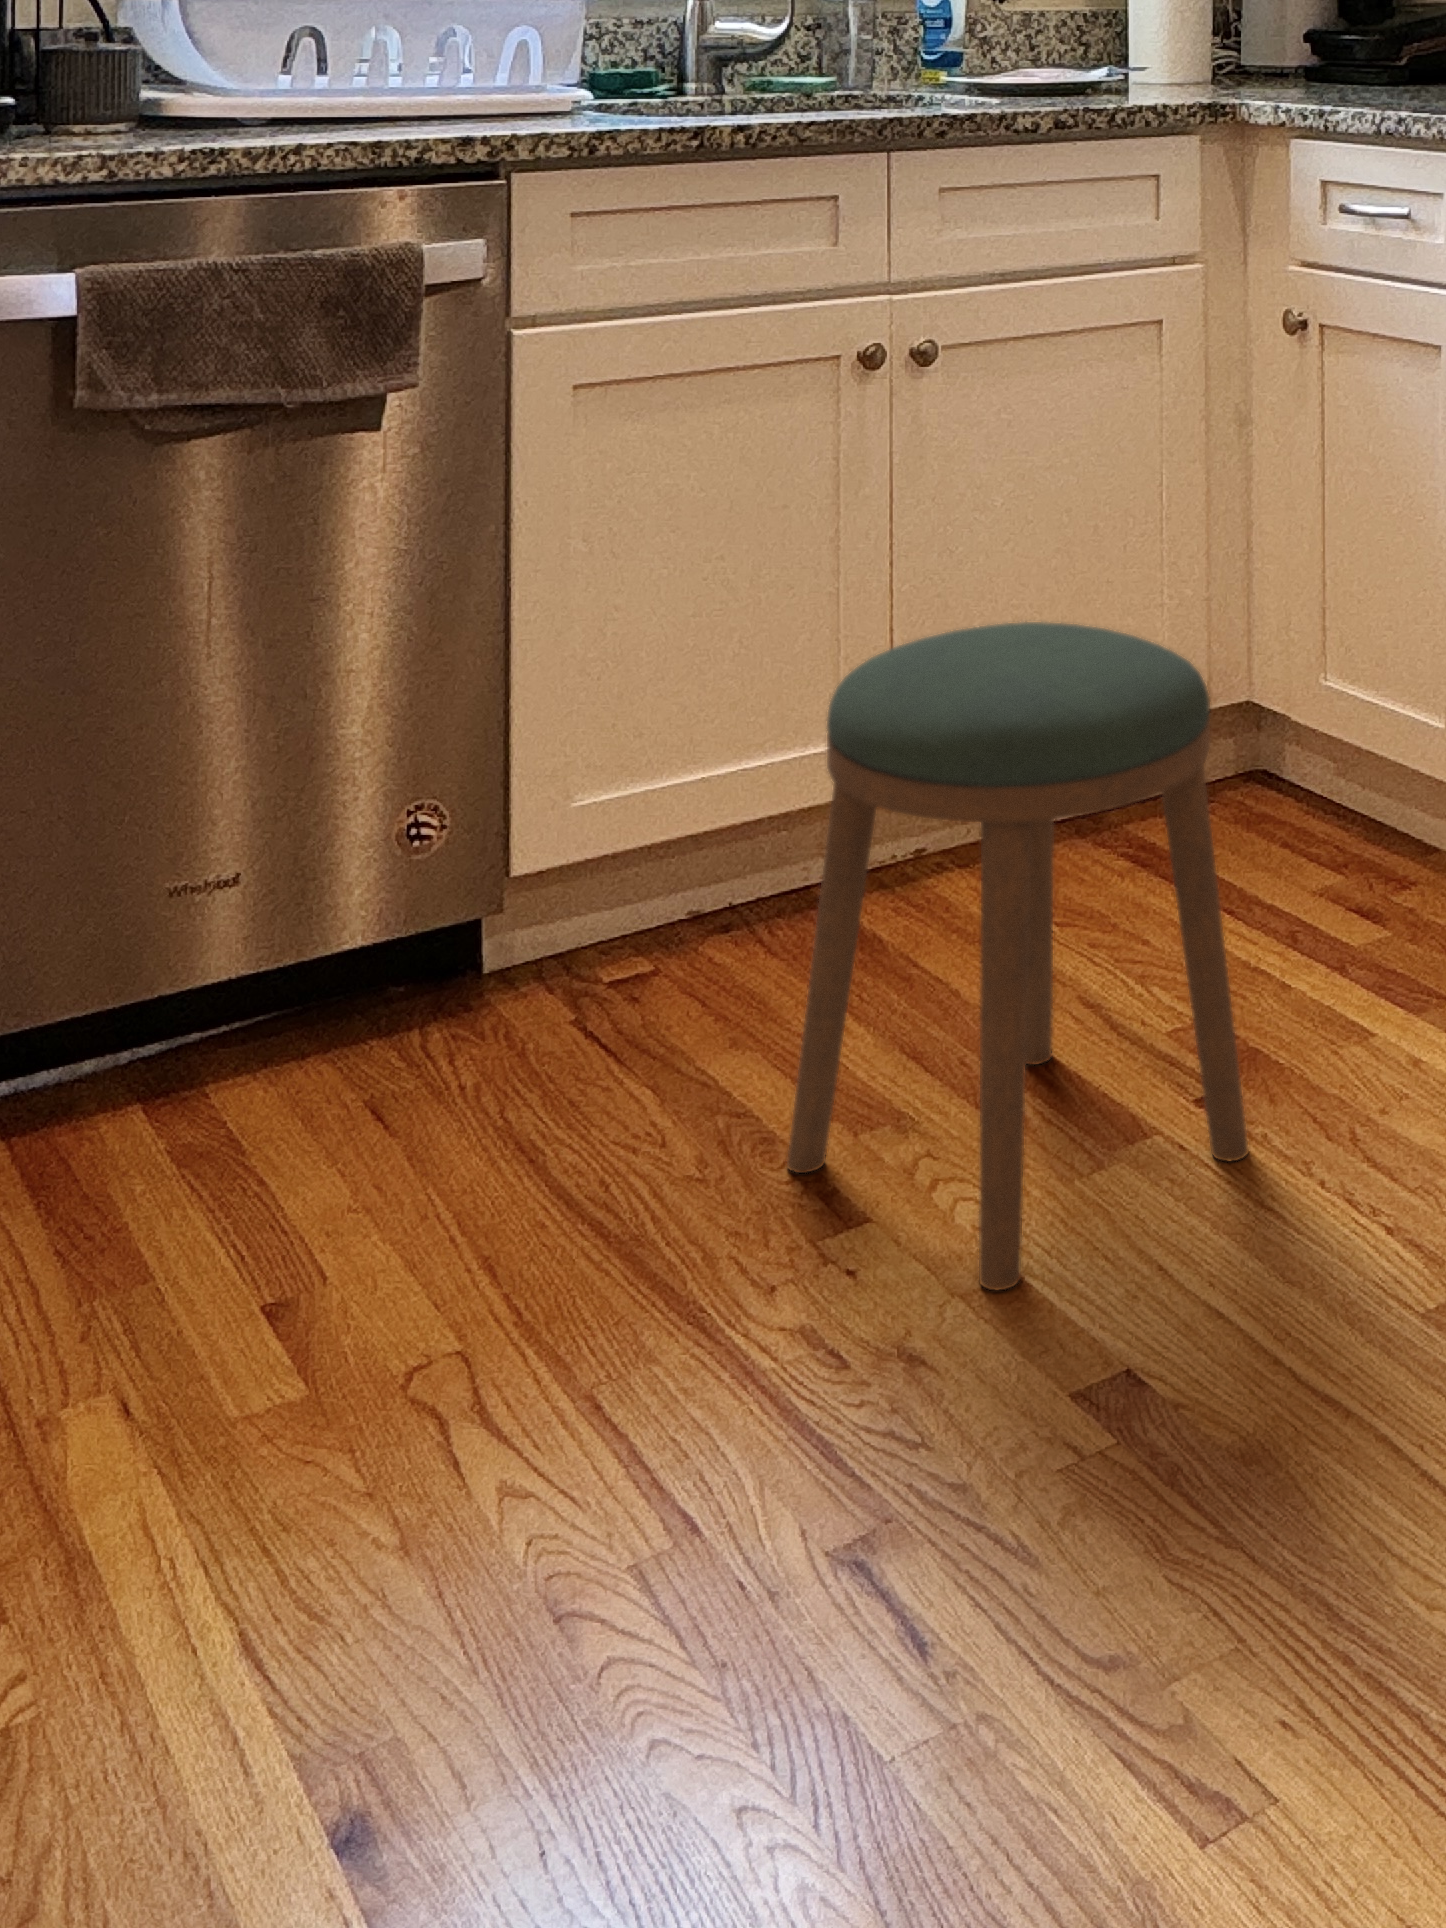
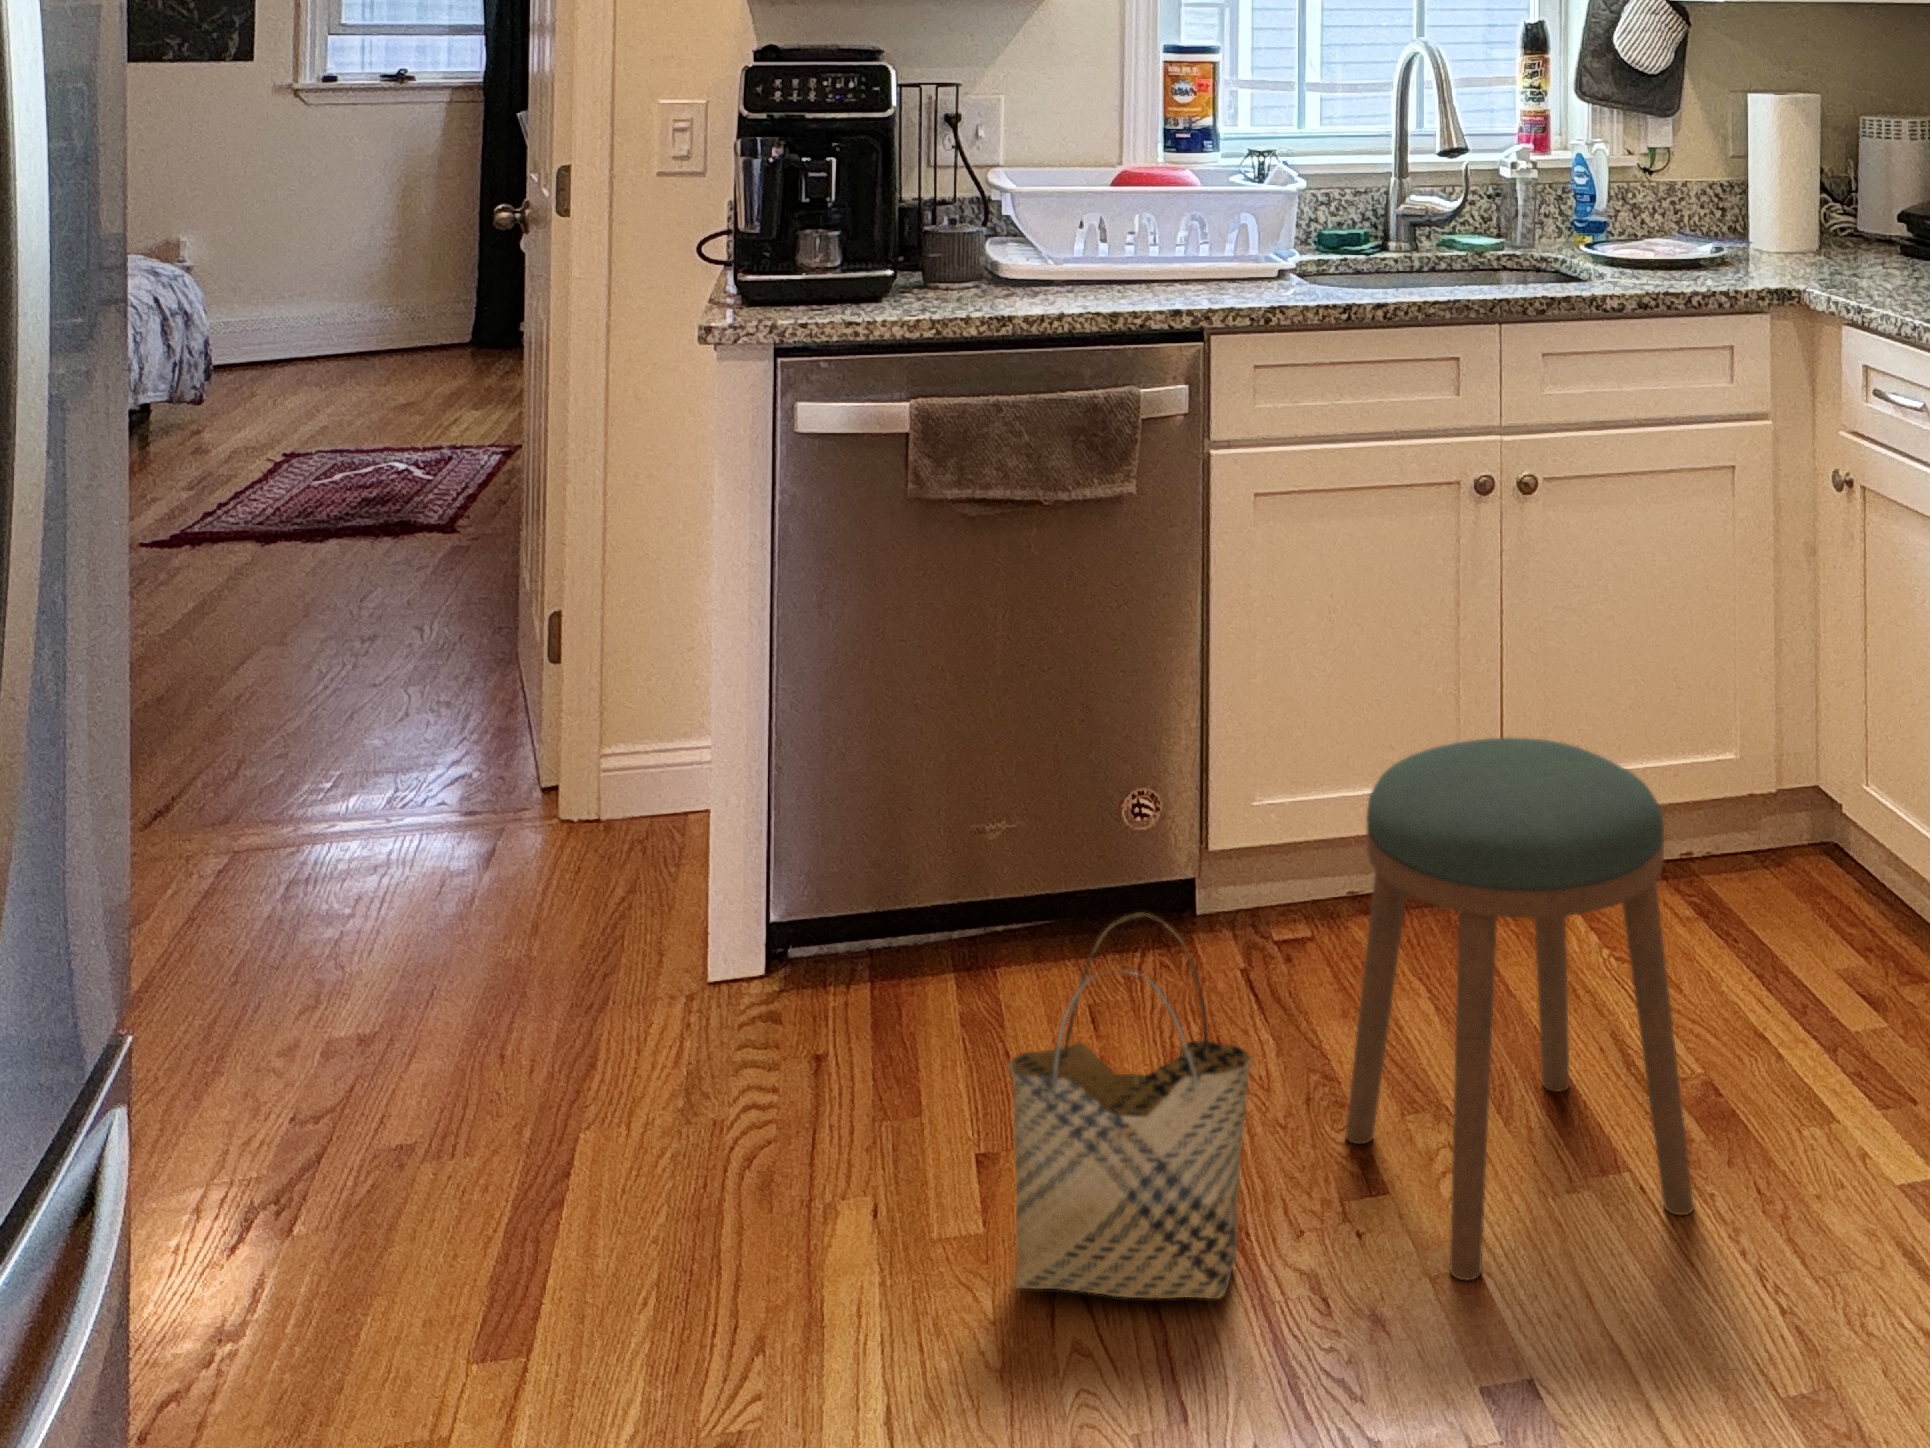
woven basket: none [359,897,716,1448] -> present [1008,912,1252,1299]

